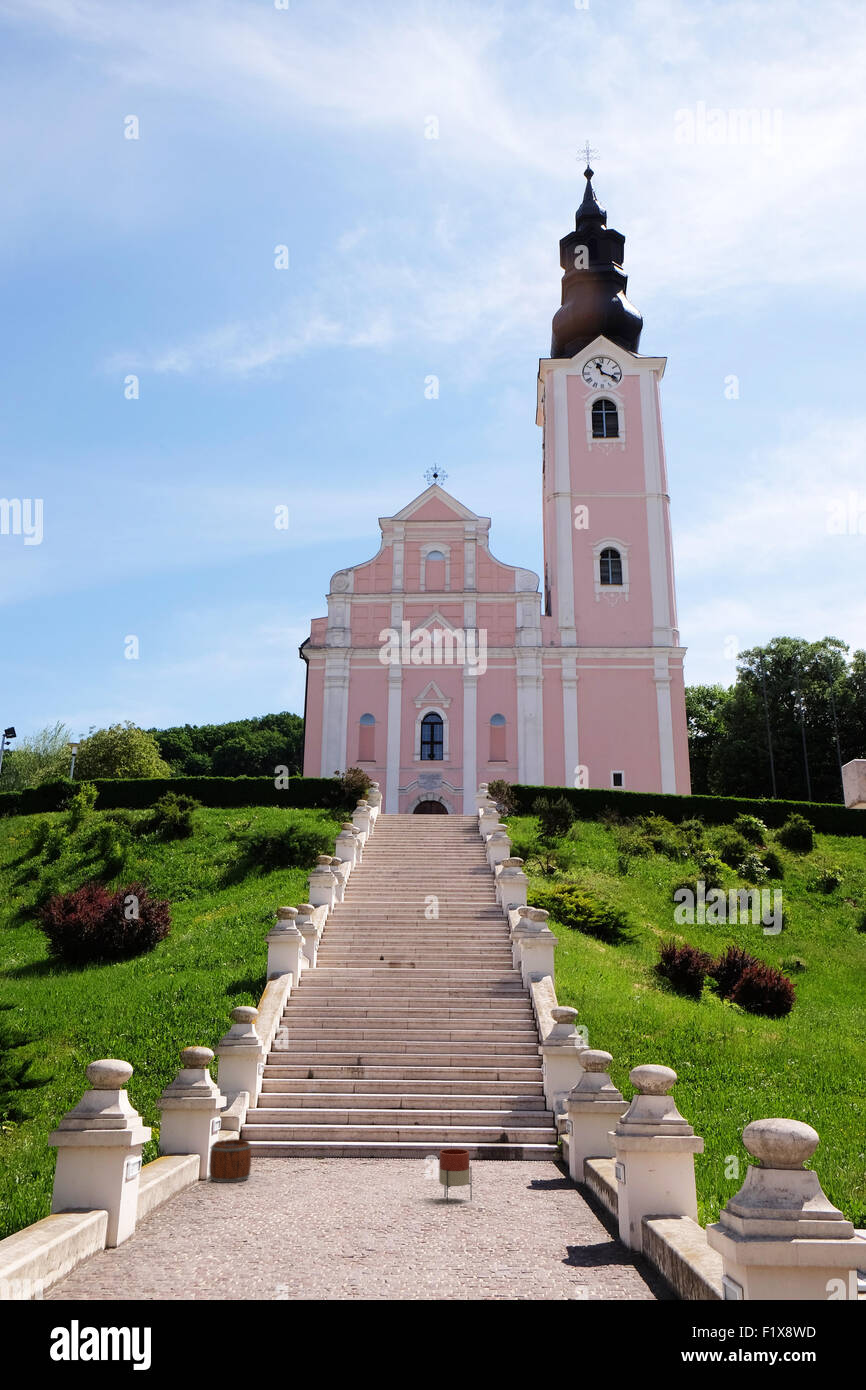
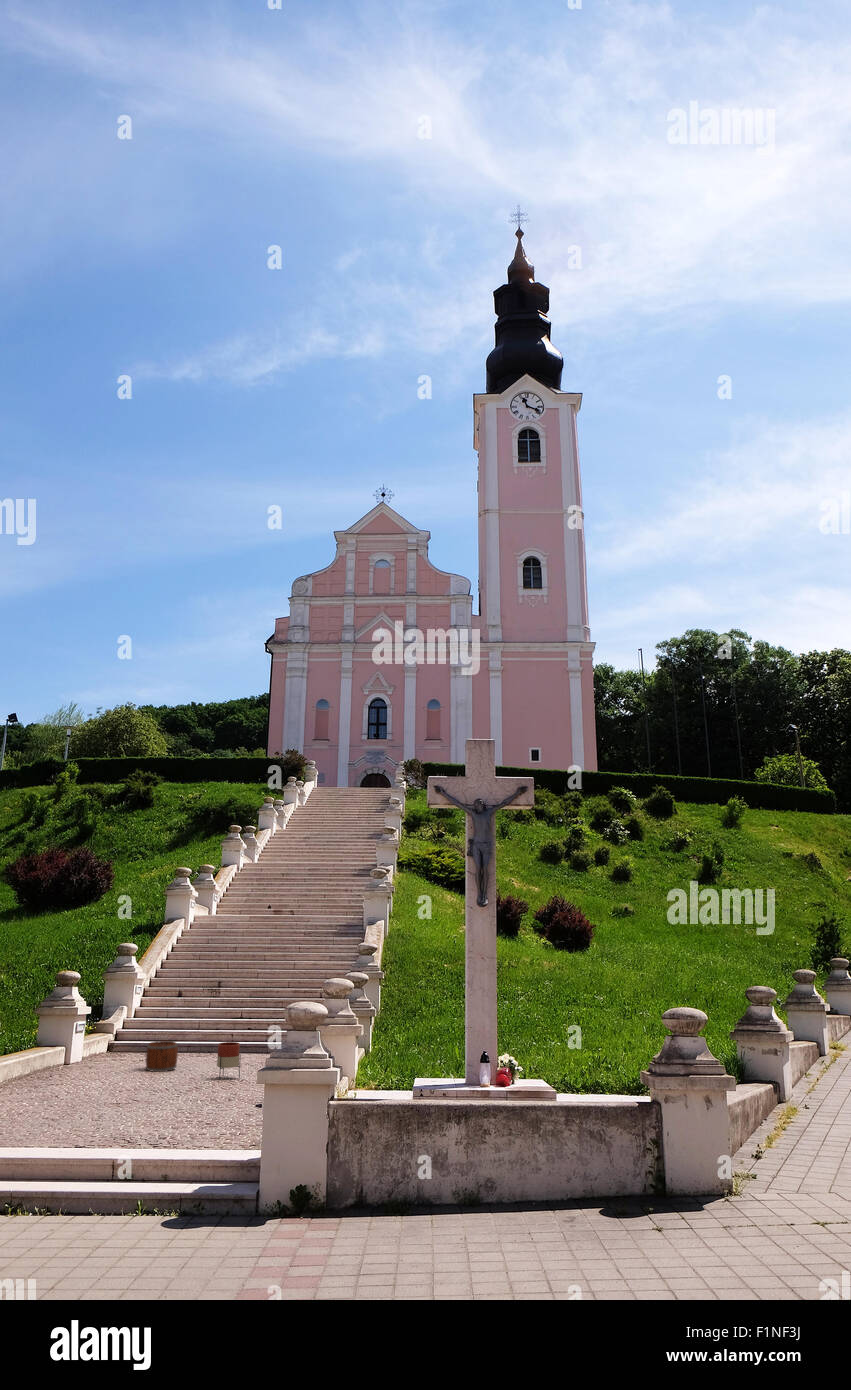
bucket: present [209,1139,251,1183] -> present [146,1041,178,1072]

